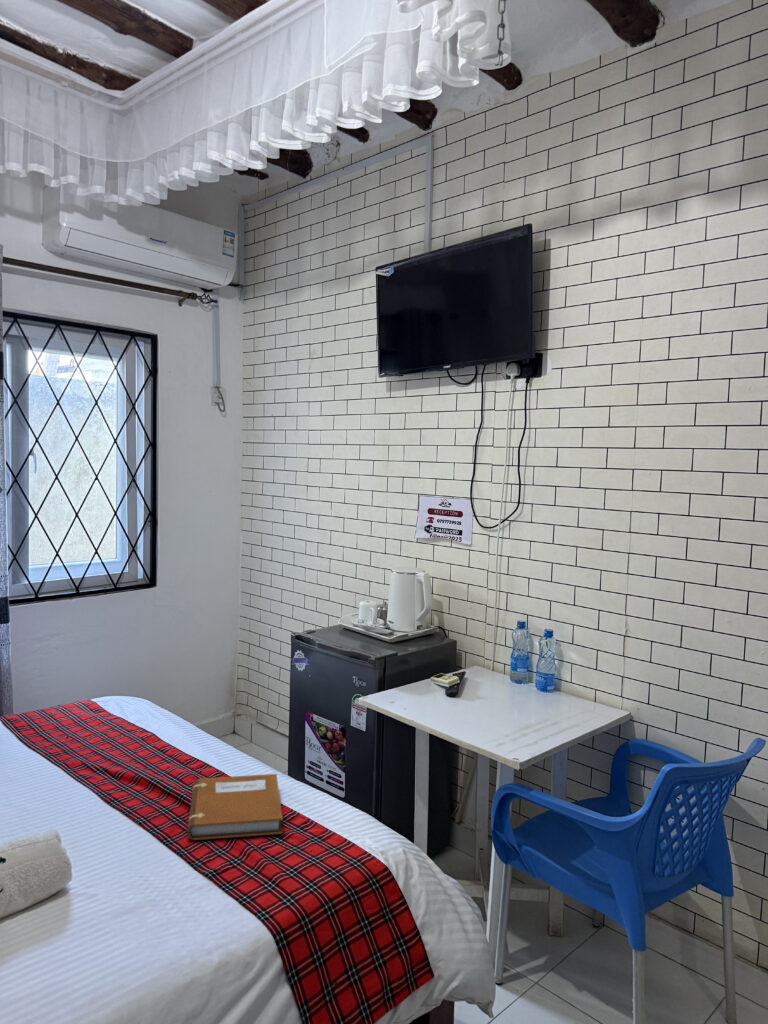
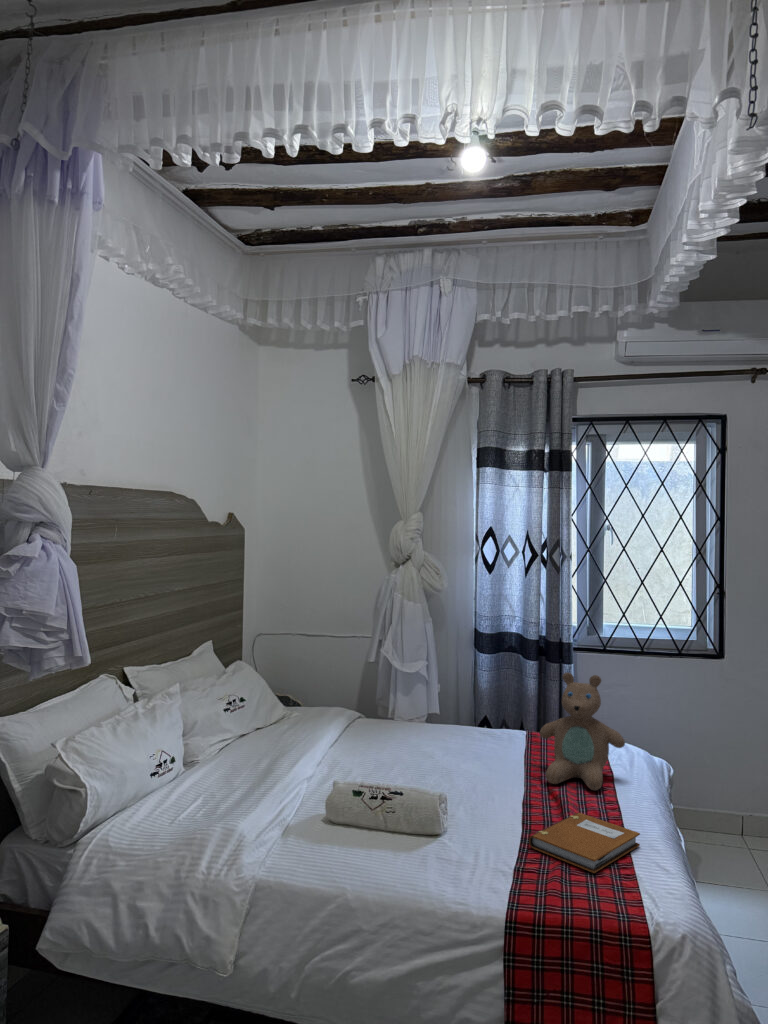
teddy bear: none [72,619,176,762] -> present [540,672,625,790]

